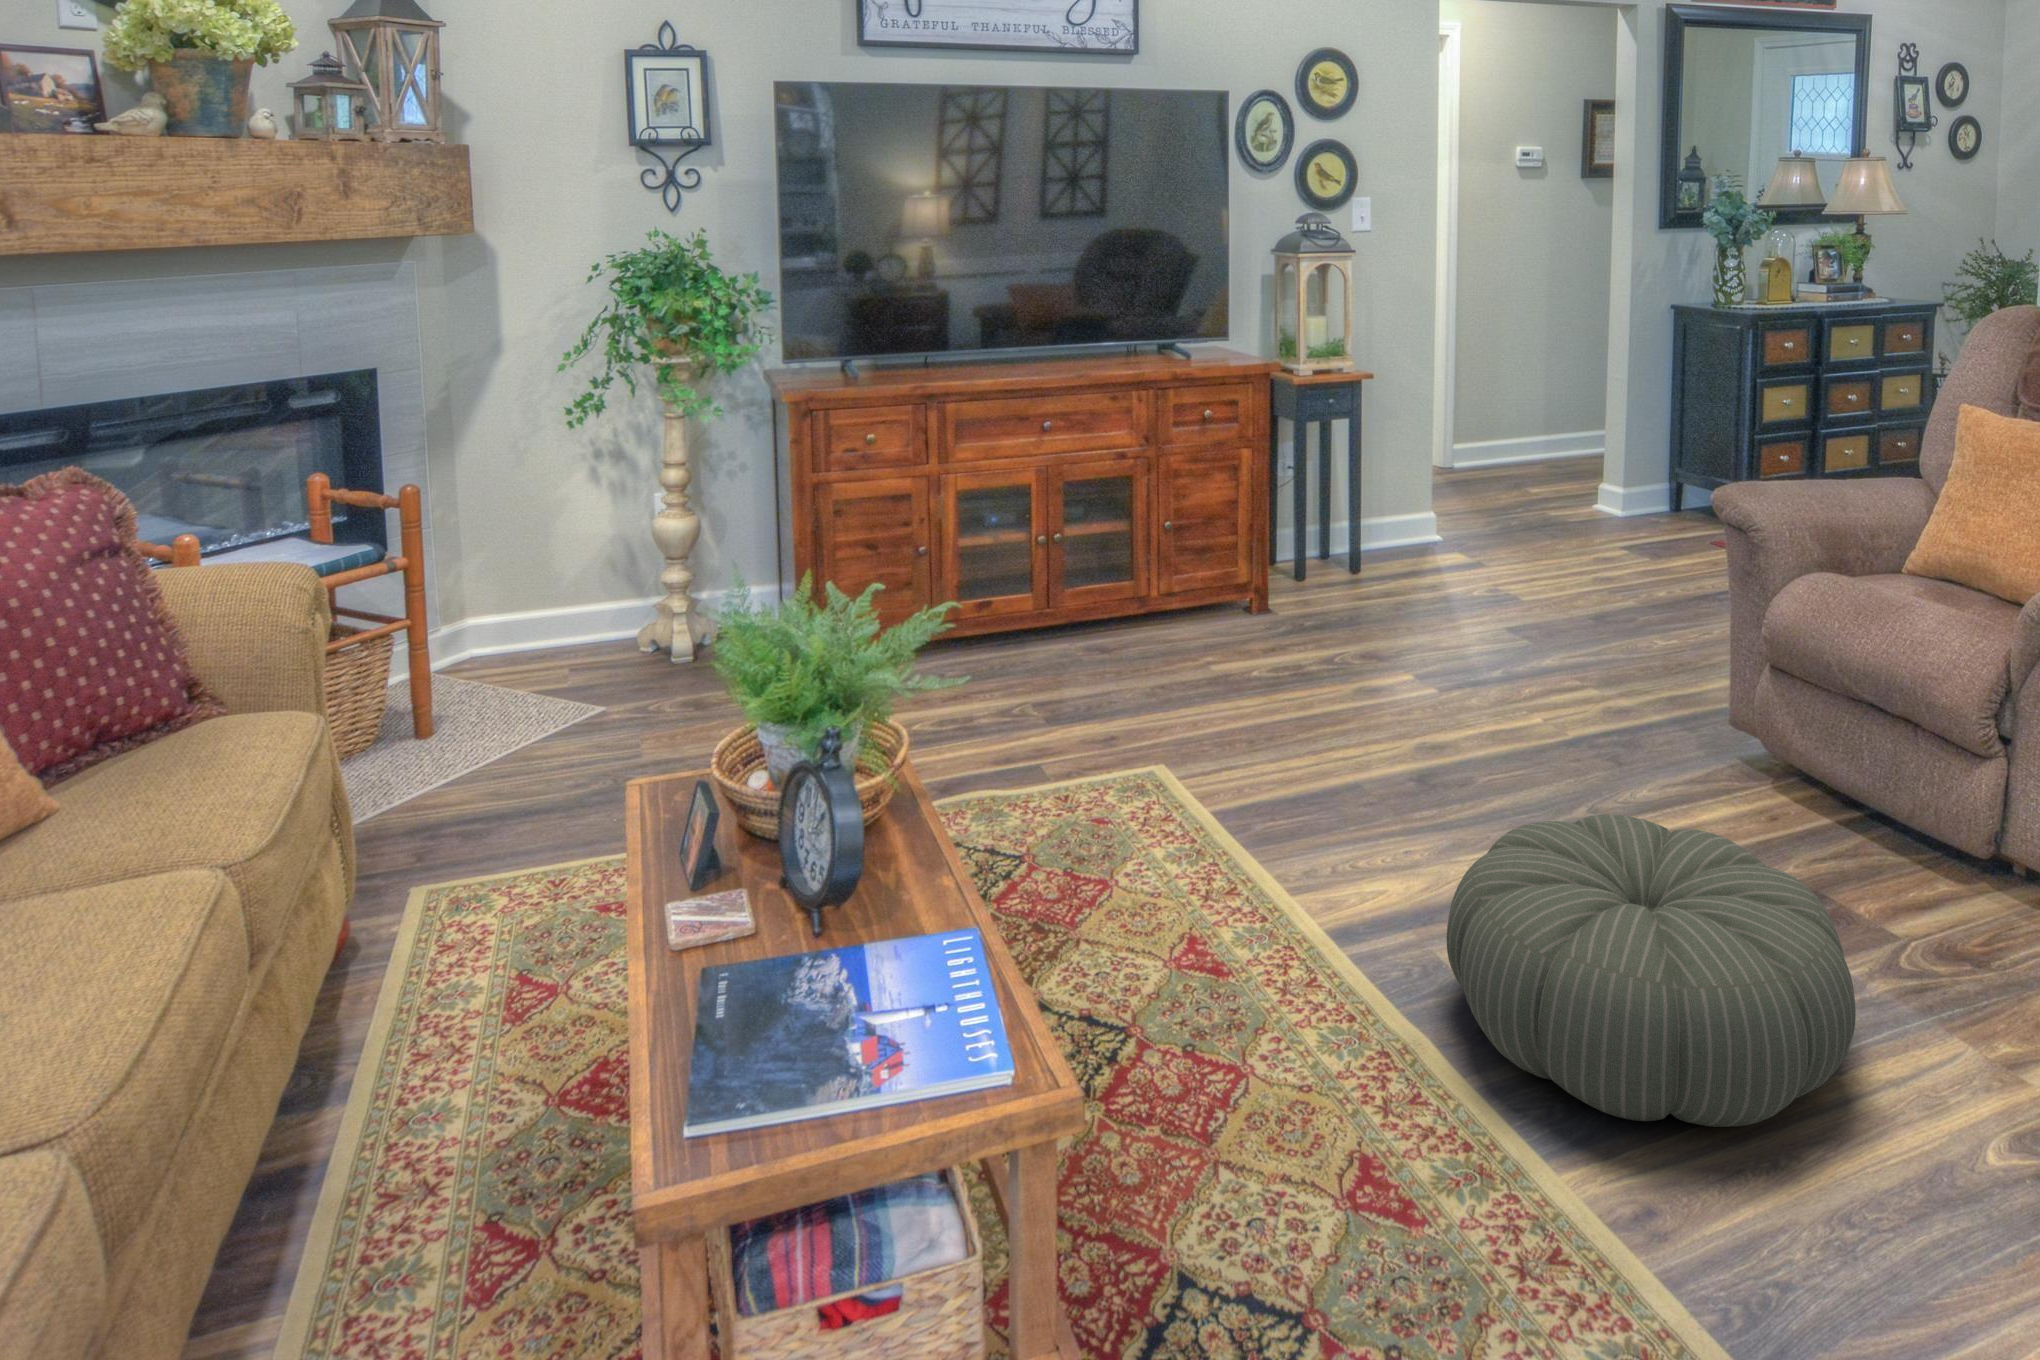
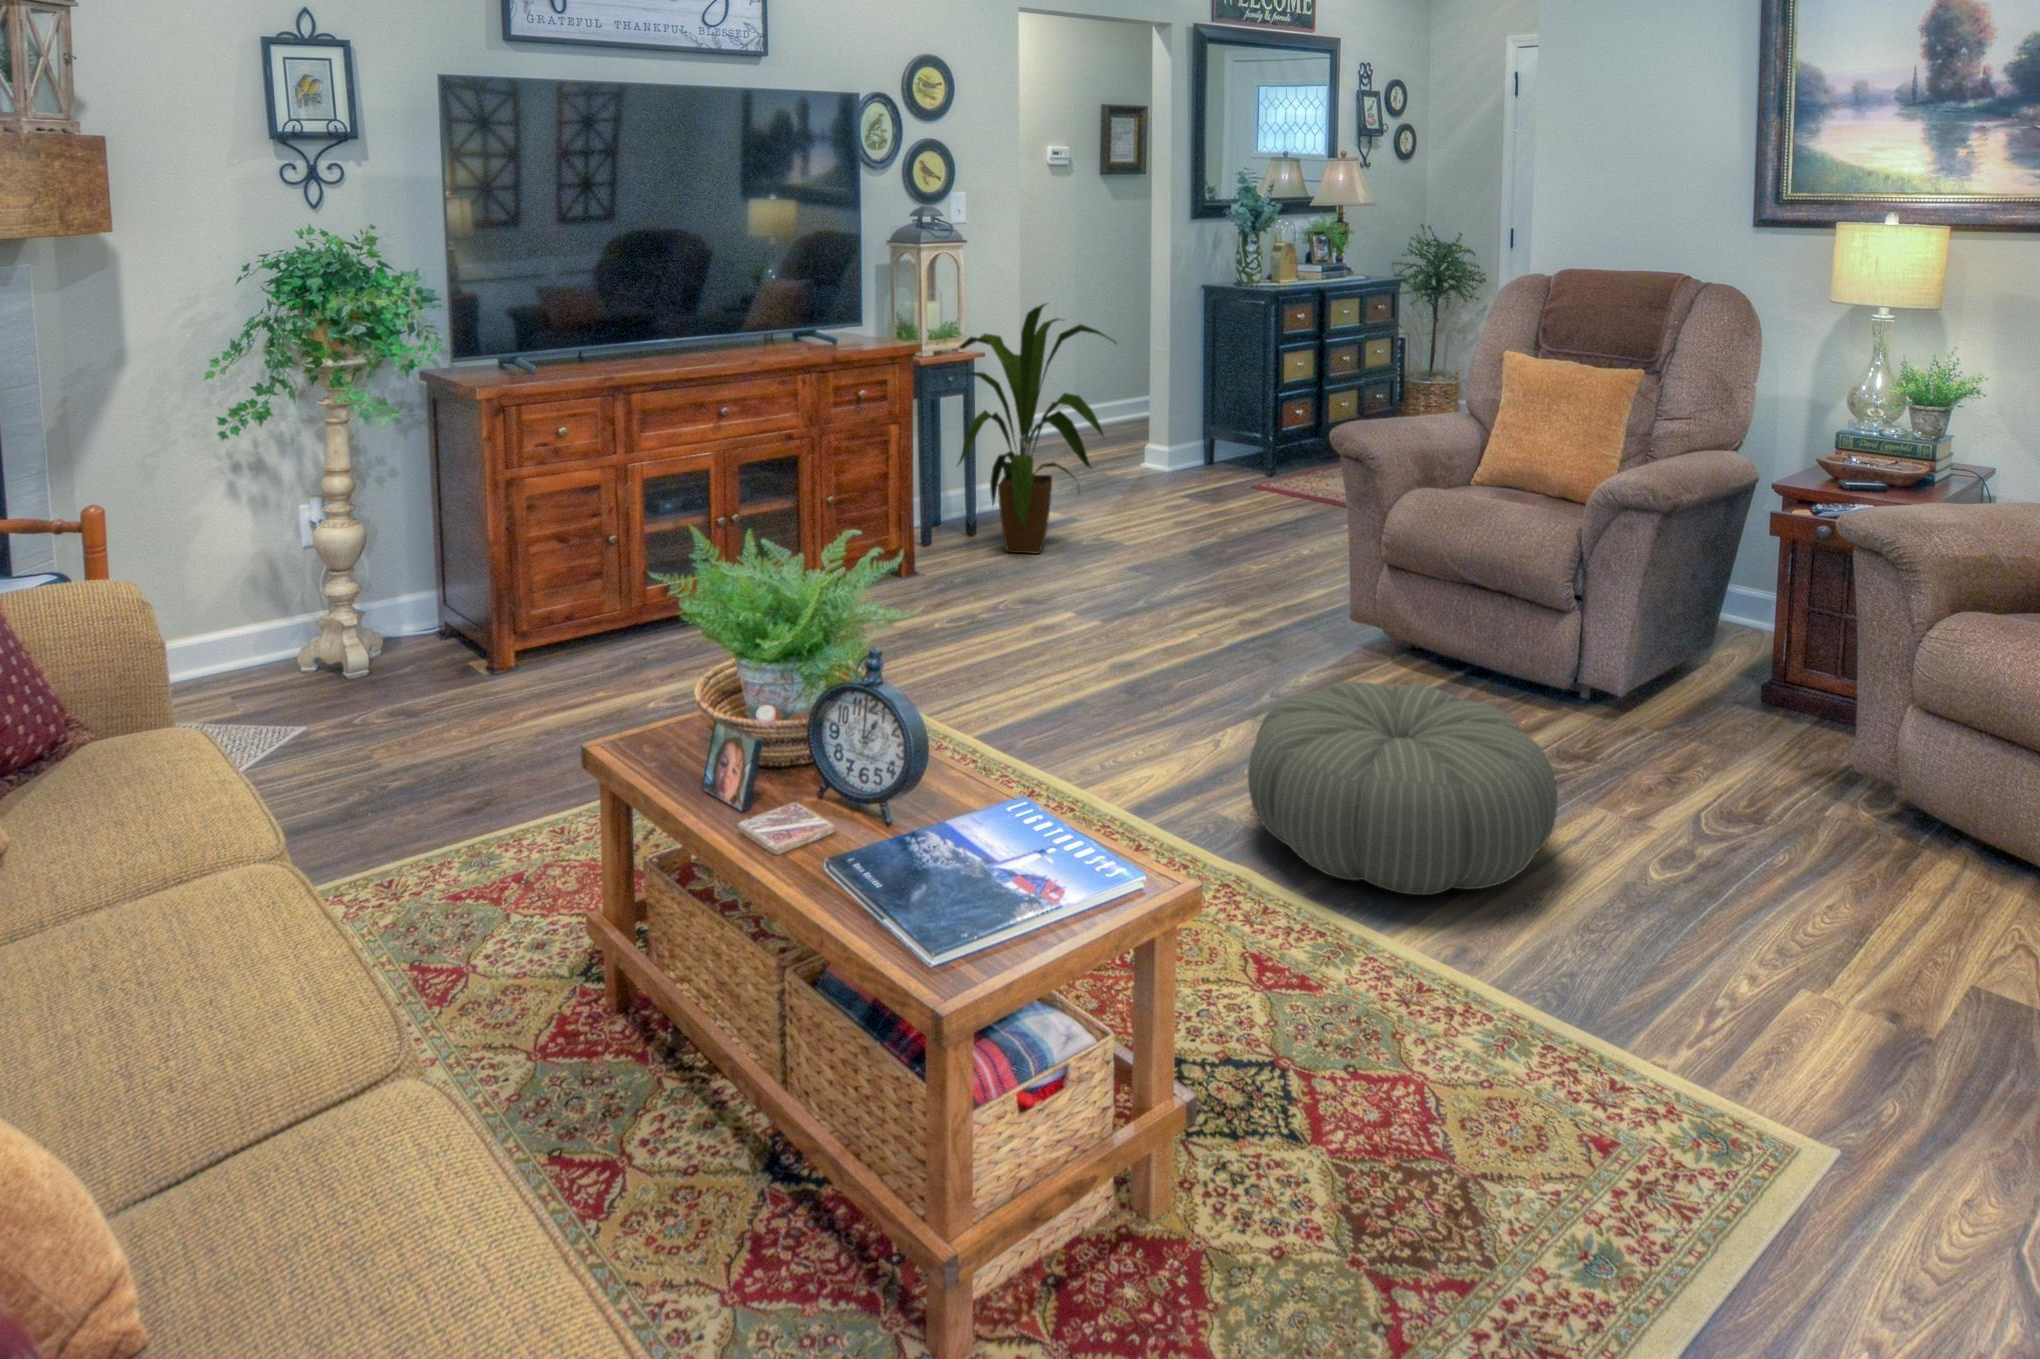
house plant: none [1316,321,1506,599] -> present [958,304,1116,553]

